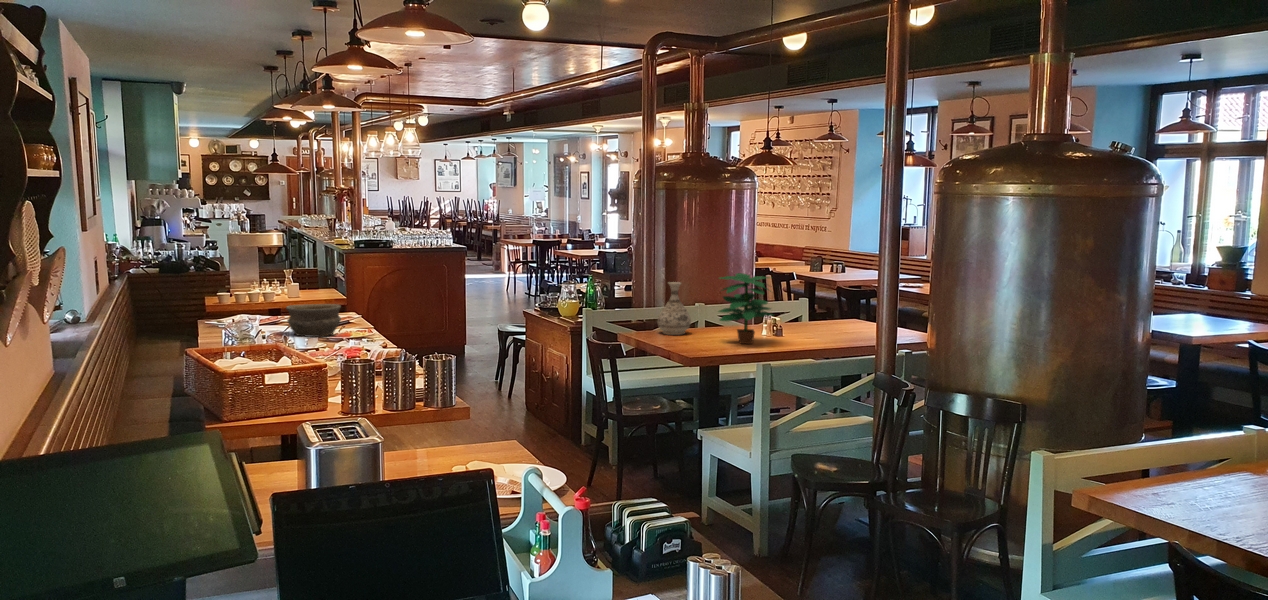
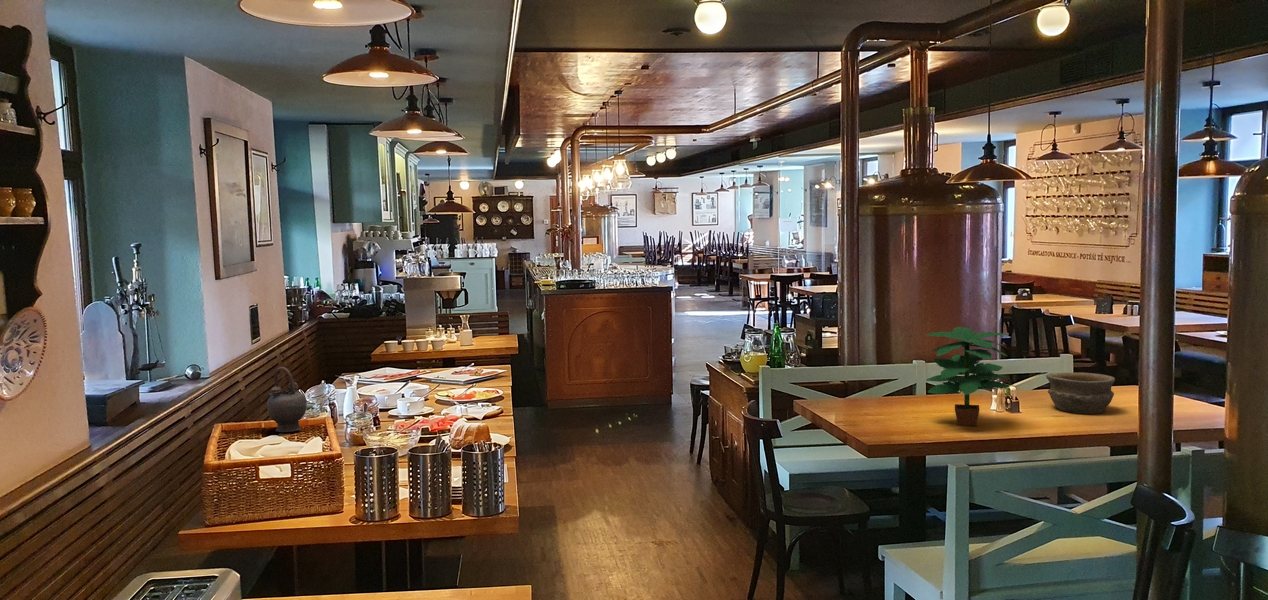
vase: present [658,282,691,335] -> none [850,337,895,407]
teapot: none [222,301,259,354] -> present [267,367,307,432]
bowl: present [286,304,341,337] -> present [1046,373,1115,414]

